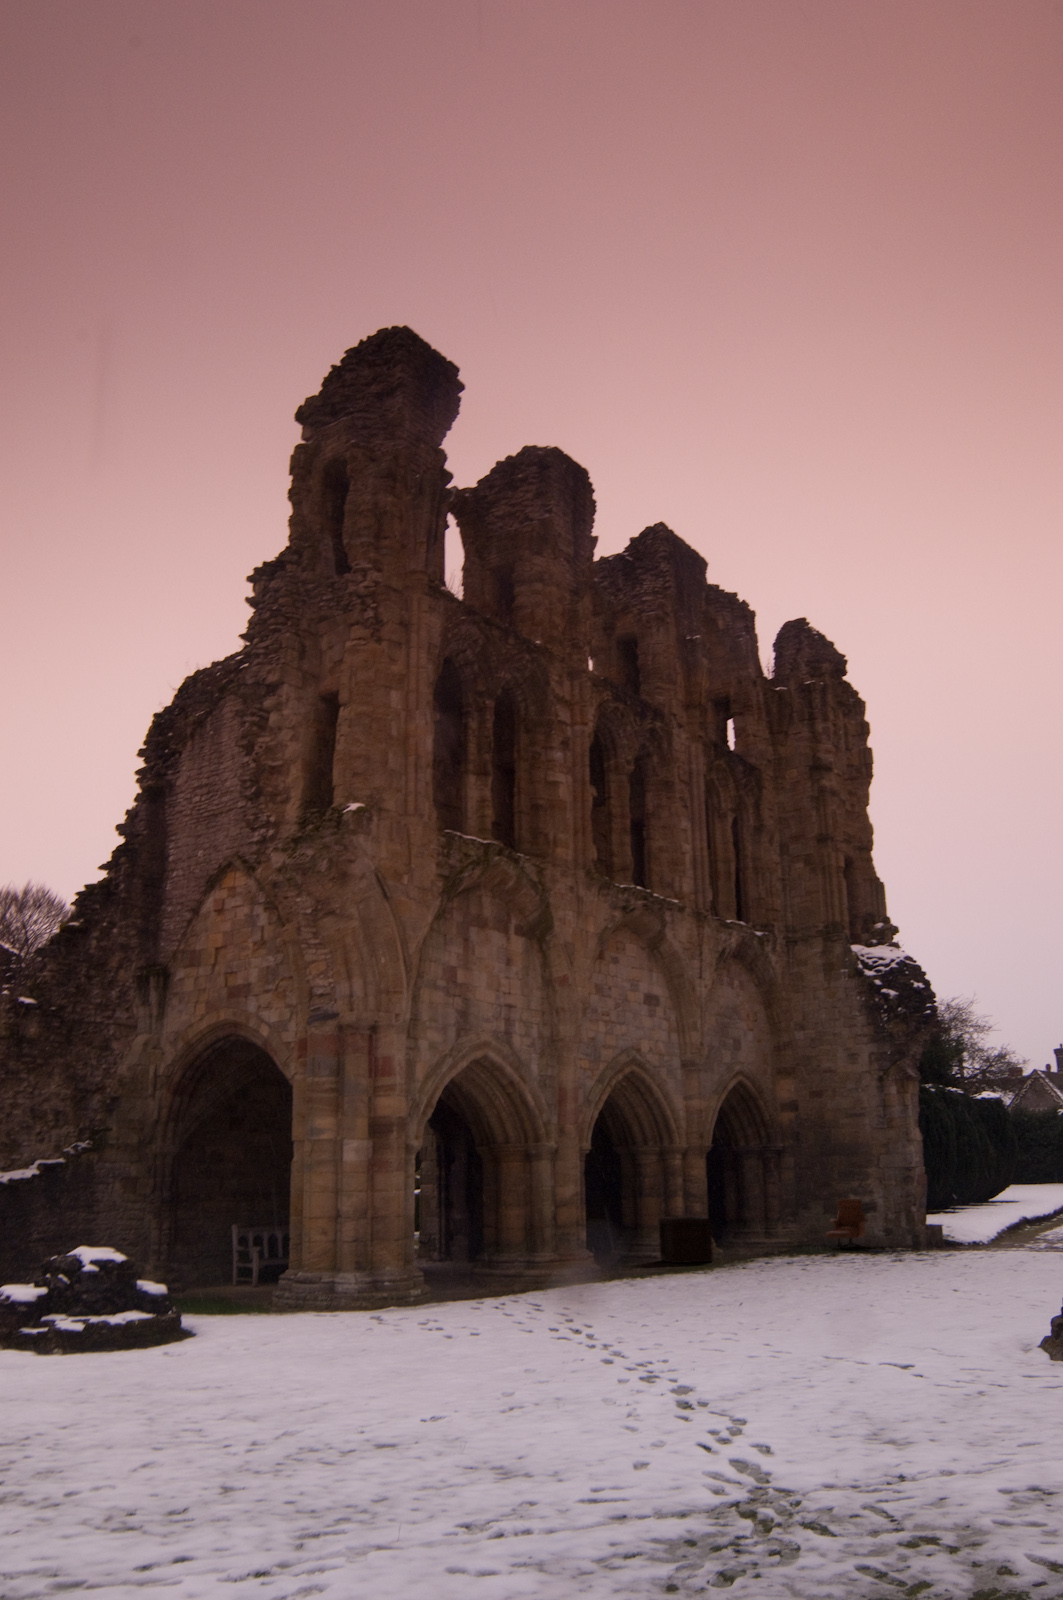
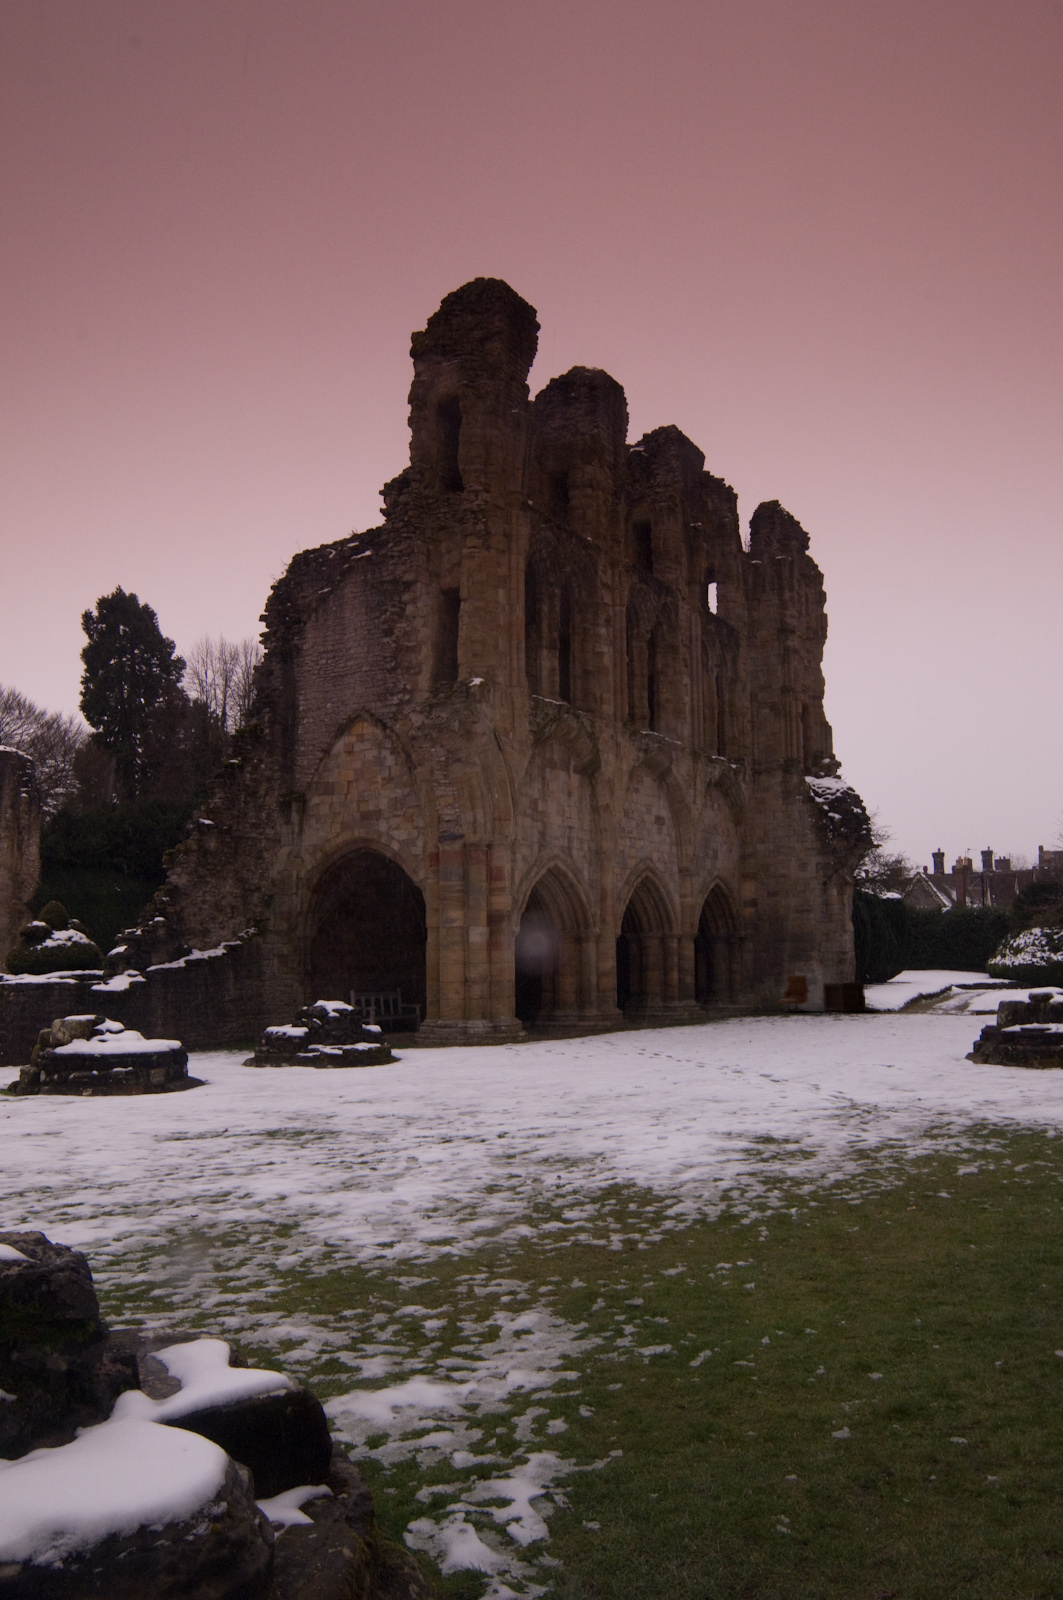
wooden crate: present [659,1217,713,1263] -> present [823,982,865,1012]

